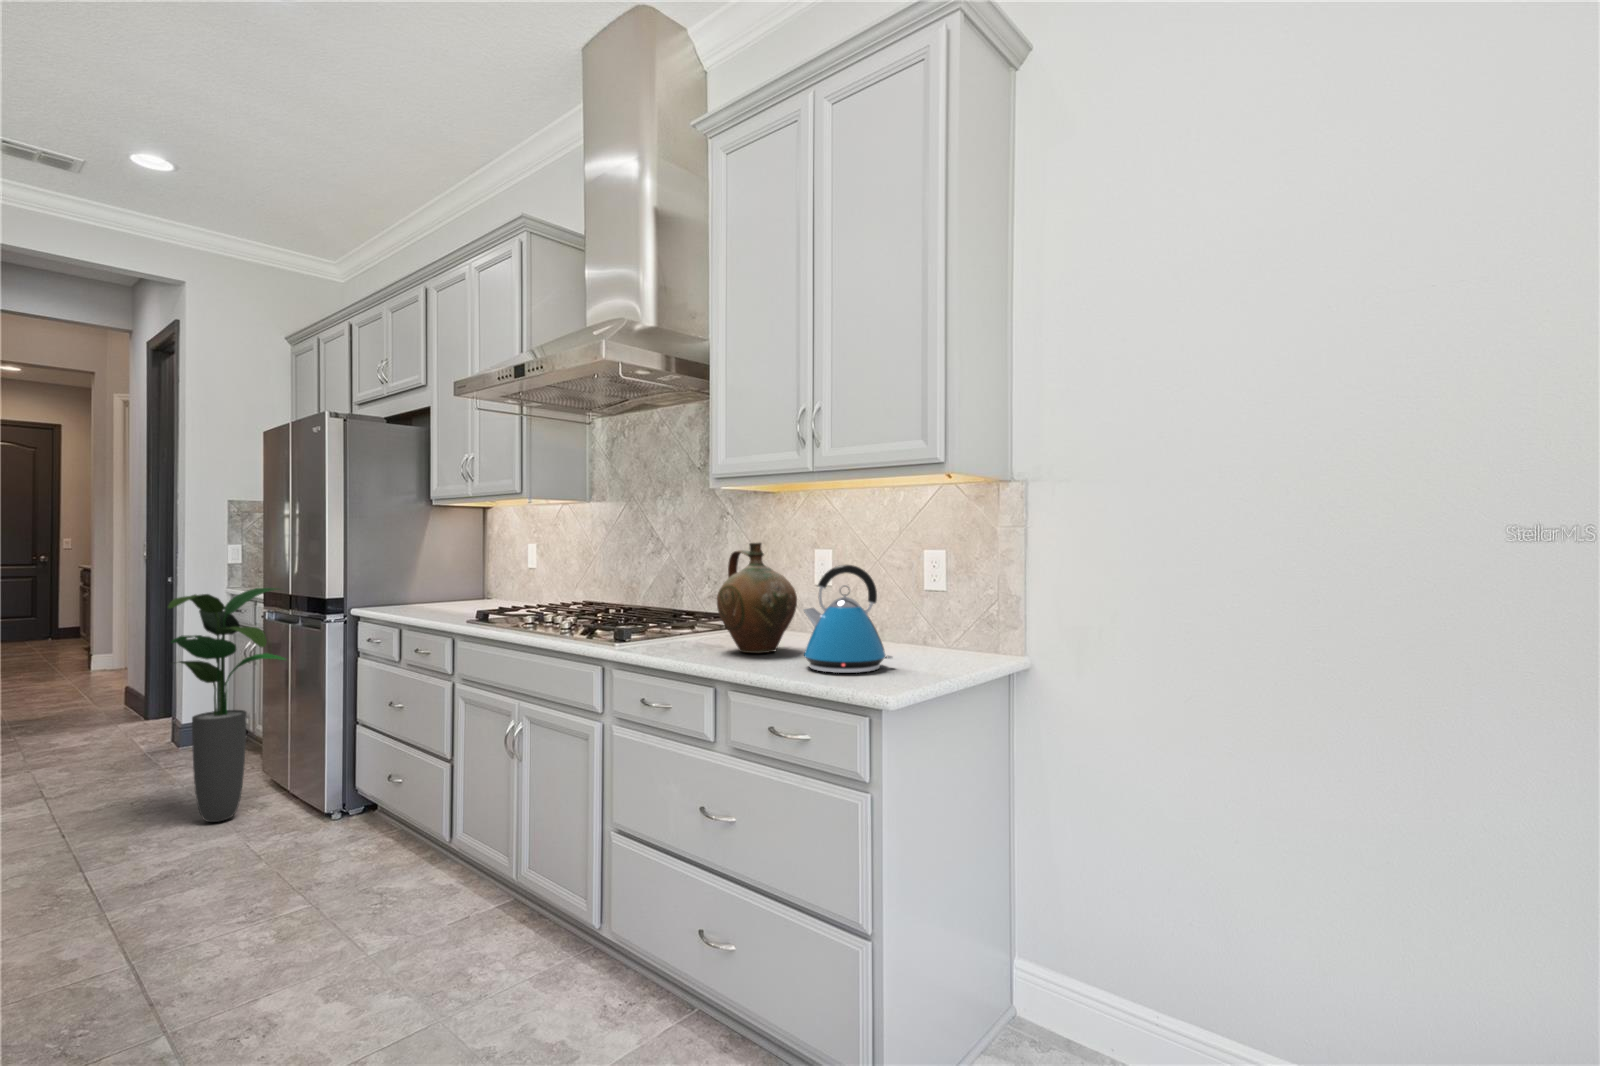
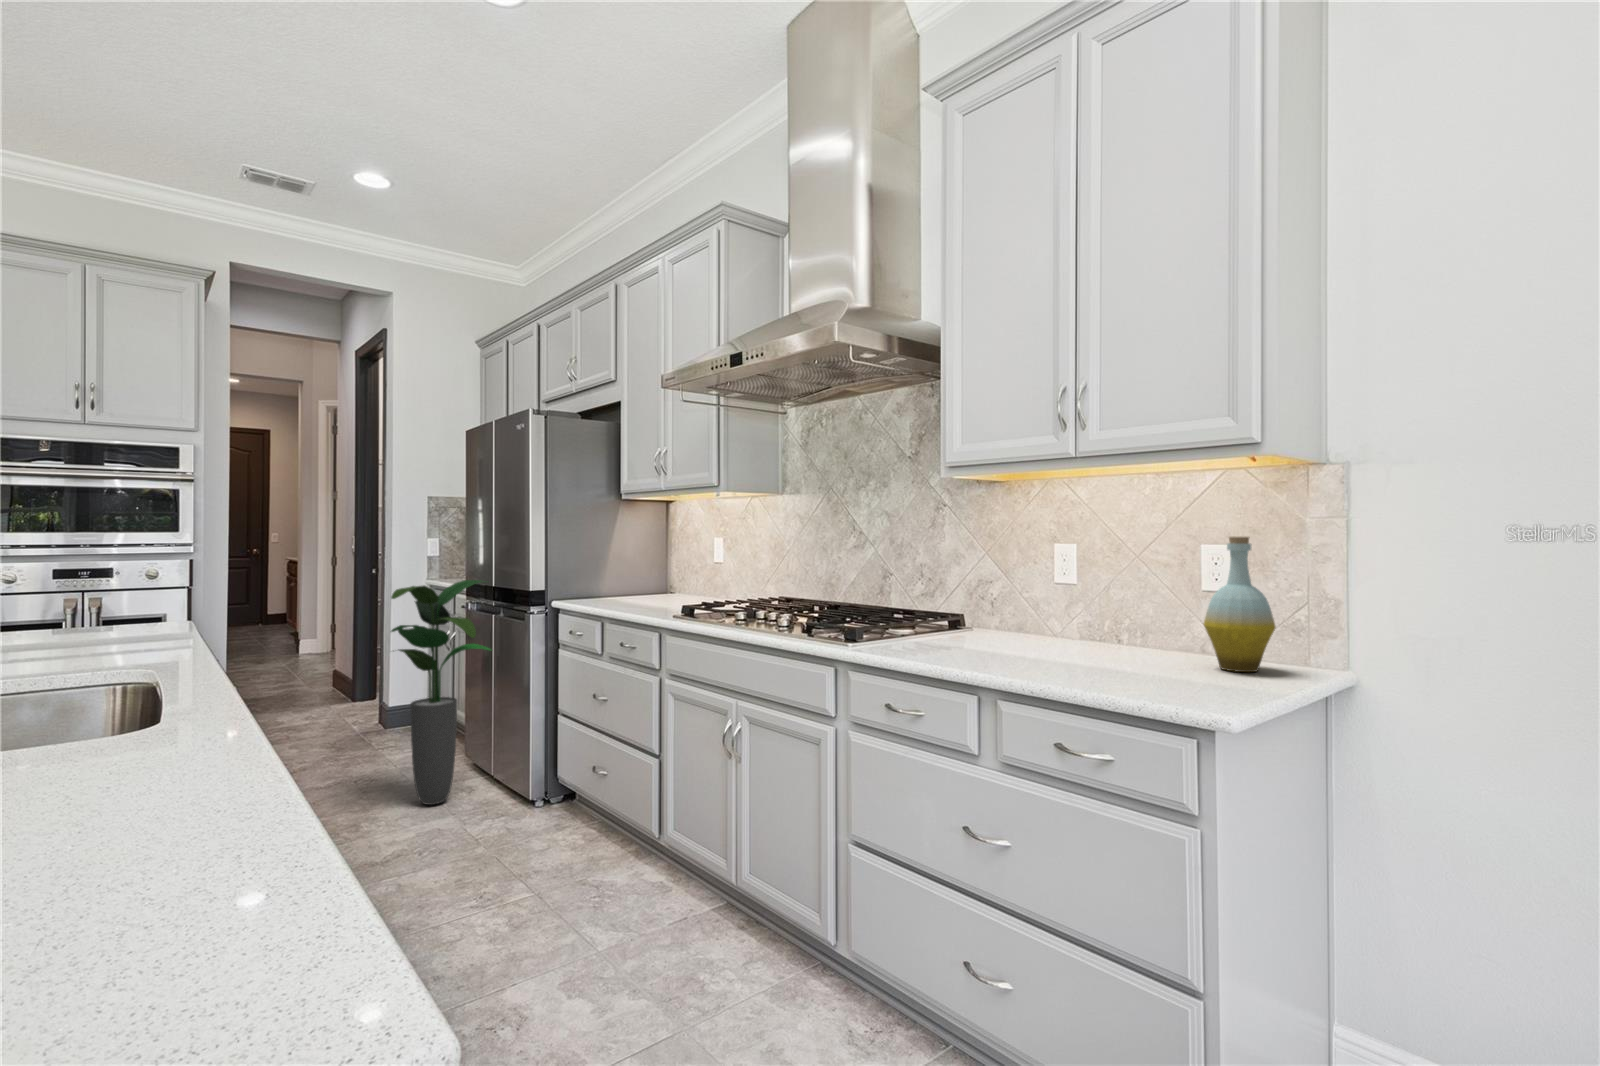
ceramic jug: present [717,543,797,653] -> none [968,536,1058,658]
bottle: none [914,543,970,660] -> present [1204,537,1275,672]
kettle: present [804,565,893,673] -> none [1083,561,1193,685]

